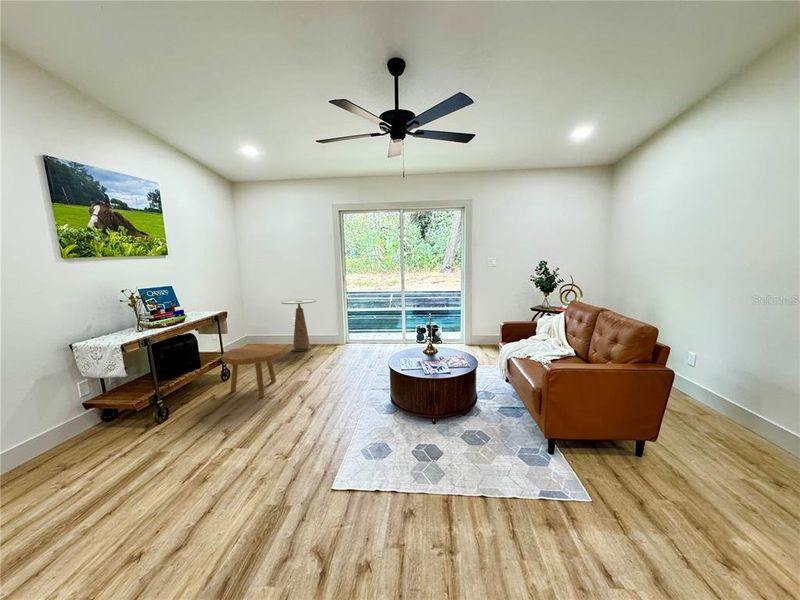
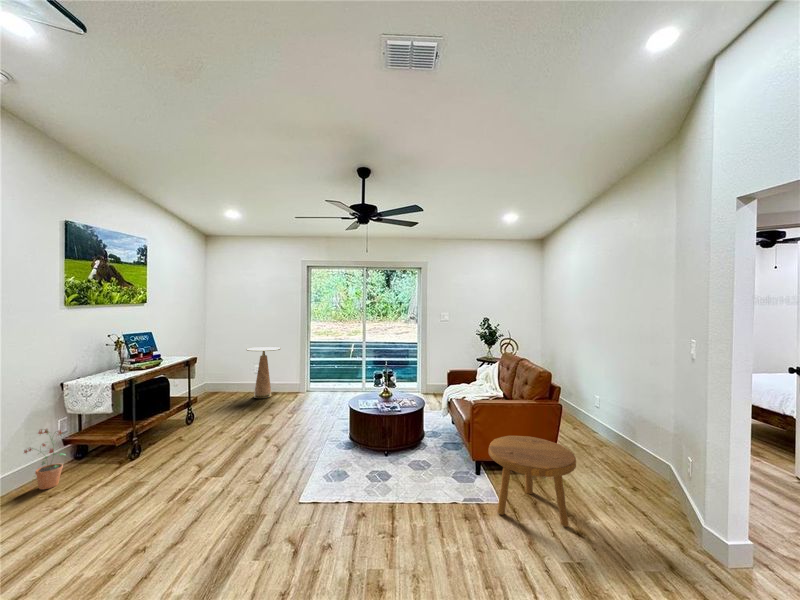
footstool: present [222,344,284,398] -> present [489,436,576,527]
potted plant: none [33,394,83,459] -> present [24,429,66,489]

